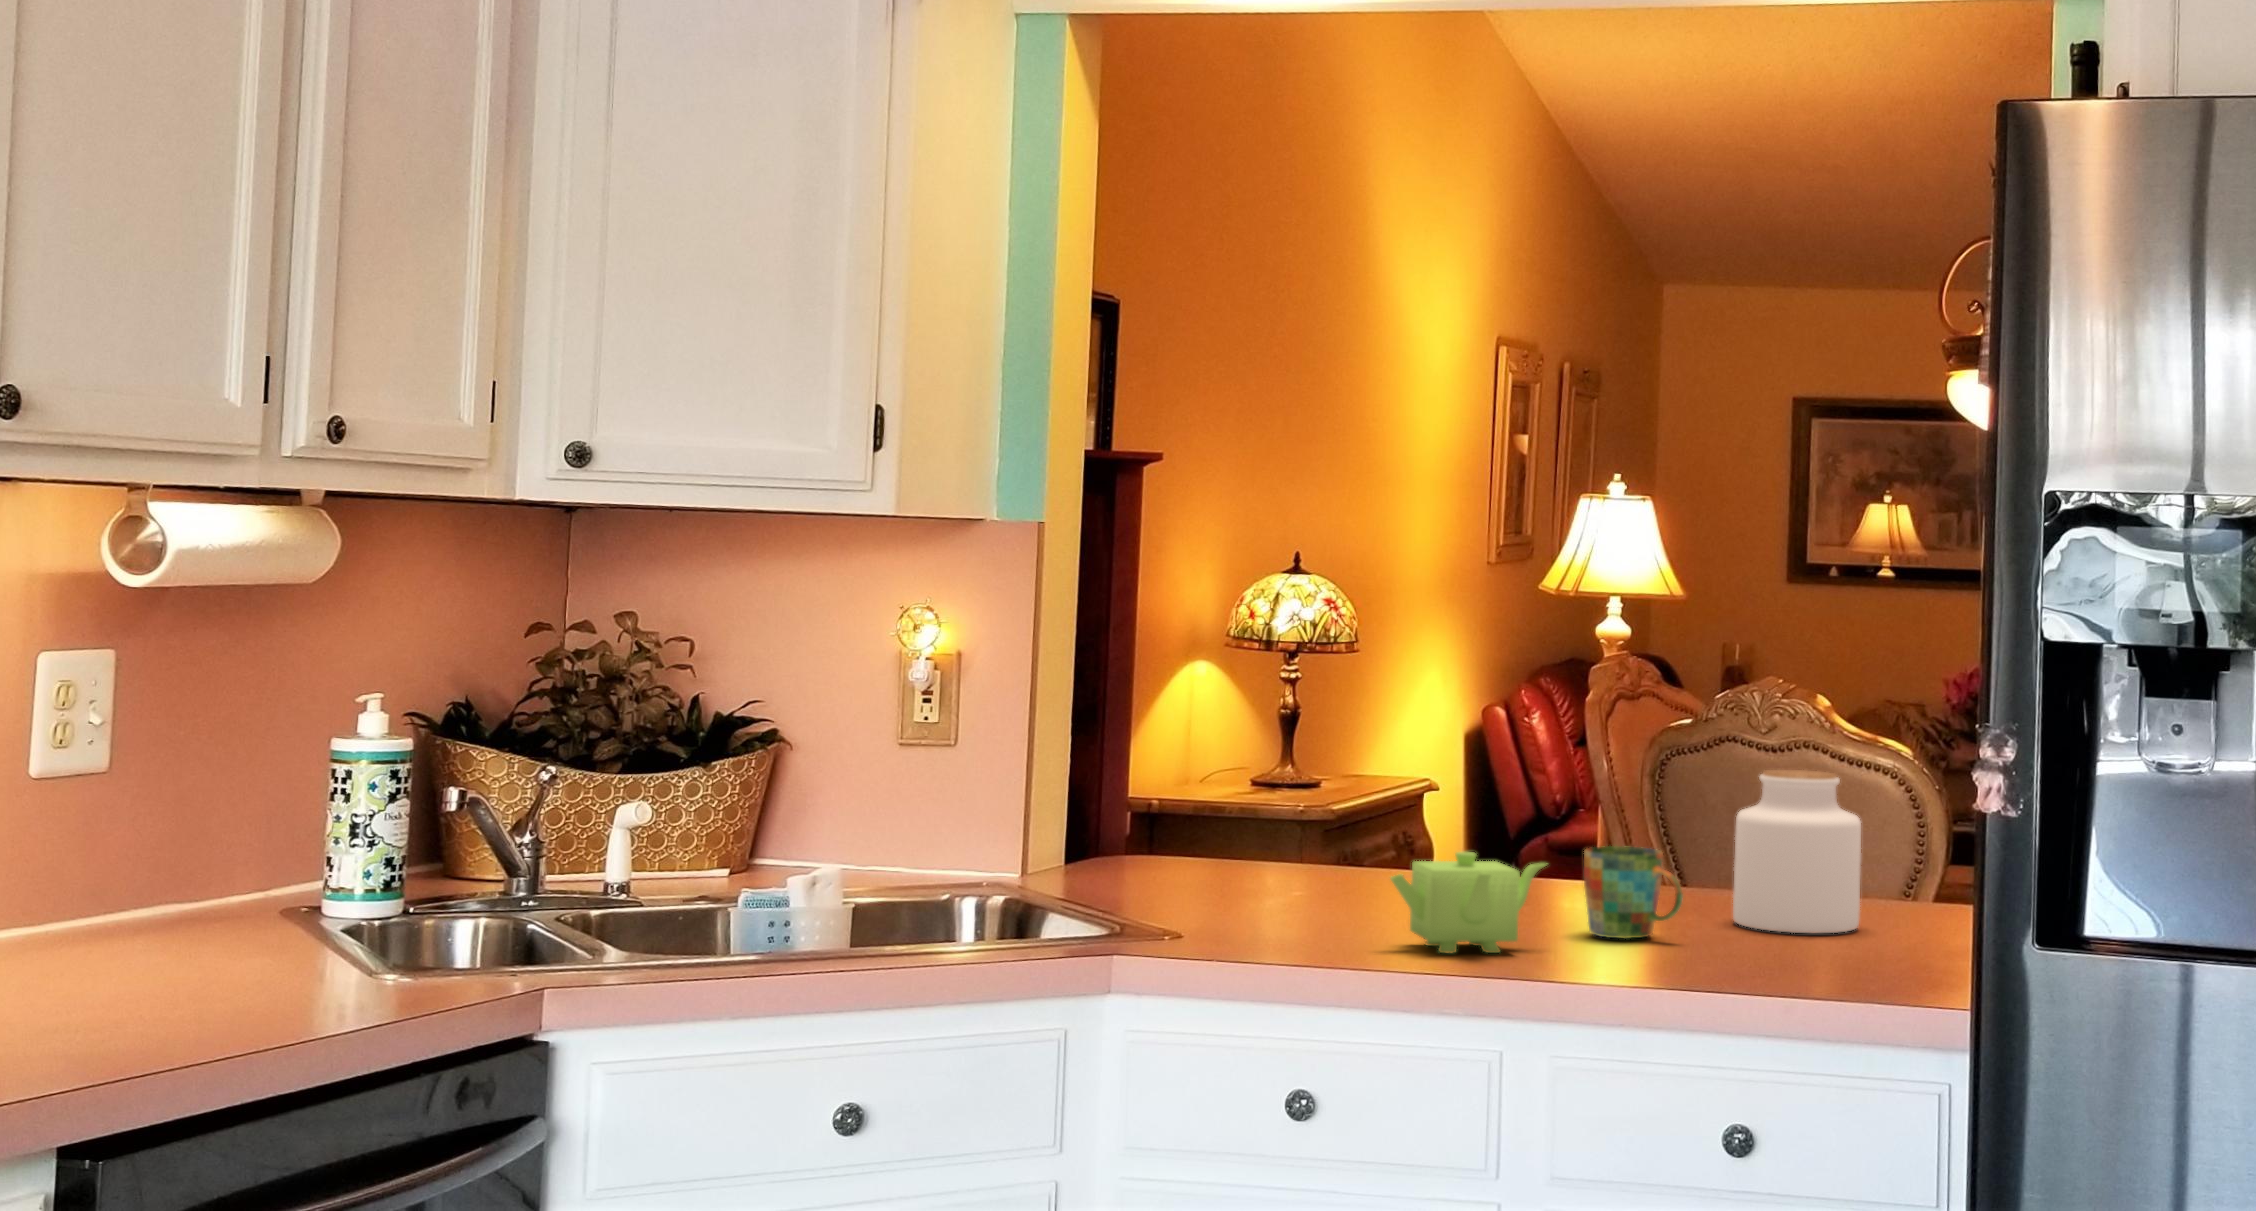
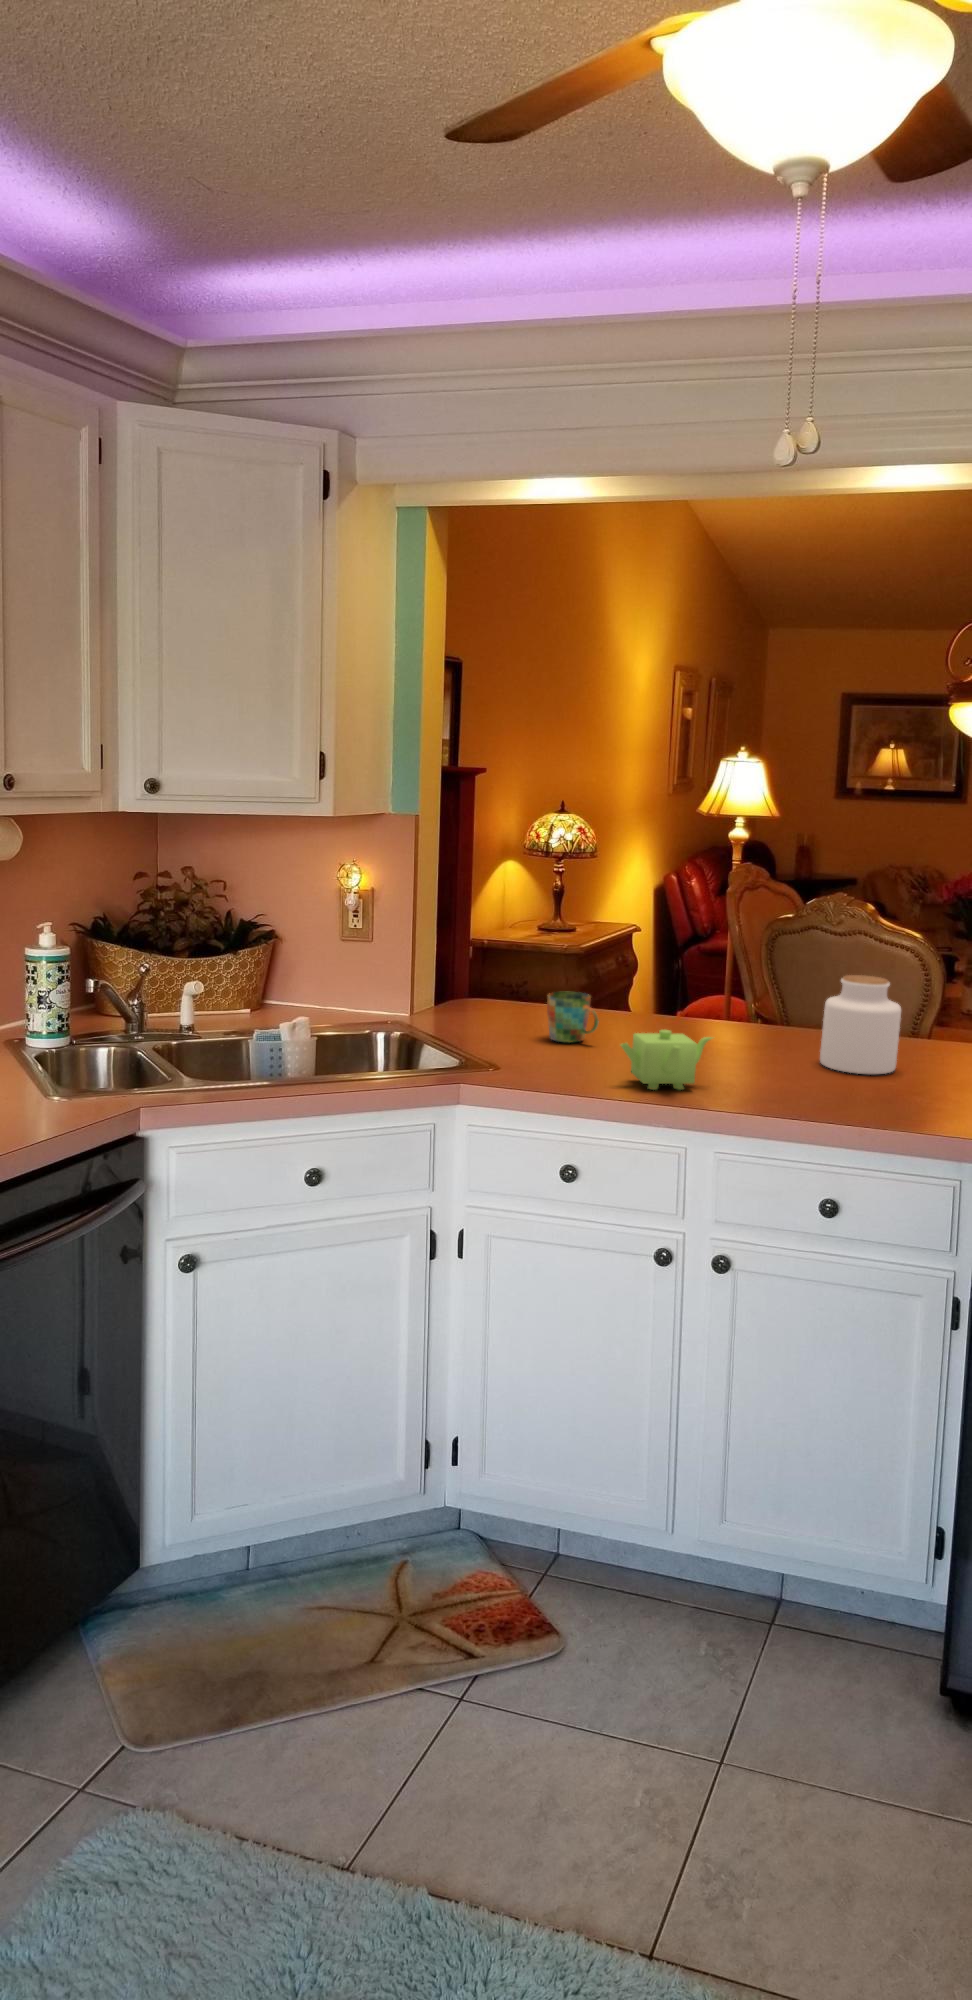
mug: present [1584,846,1682,939] -> present [547,992,599,1043]

